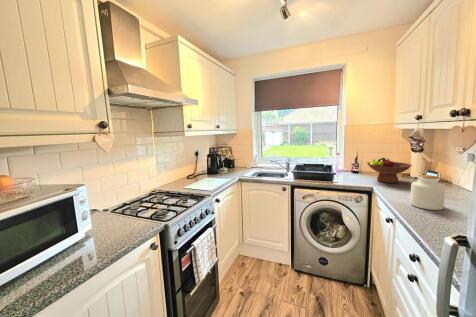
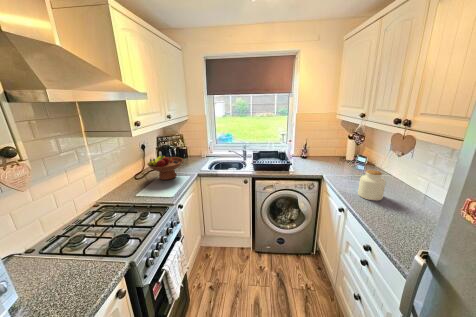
fruit bowl: present [367,158,412,183] -> present [147,156,183,180]

